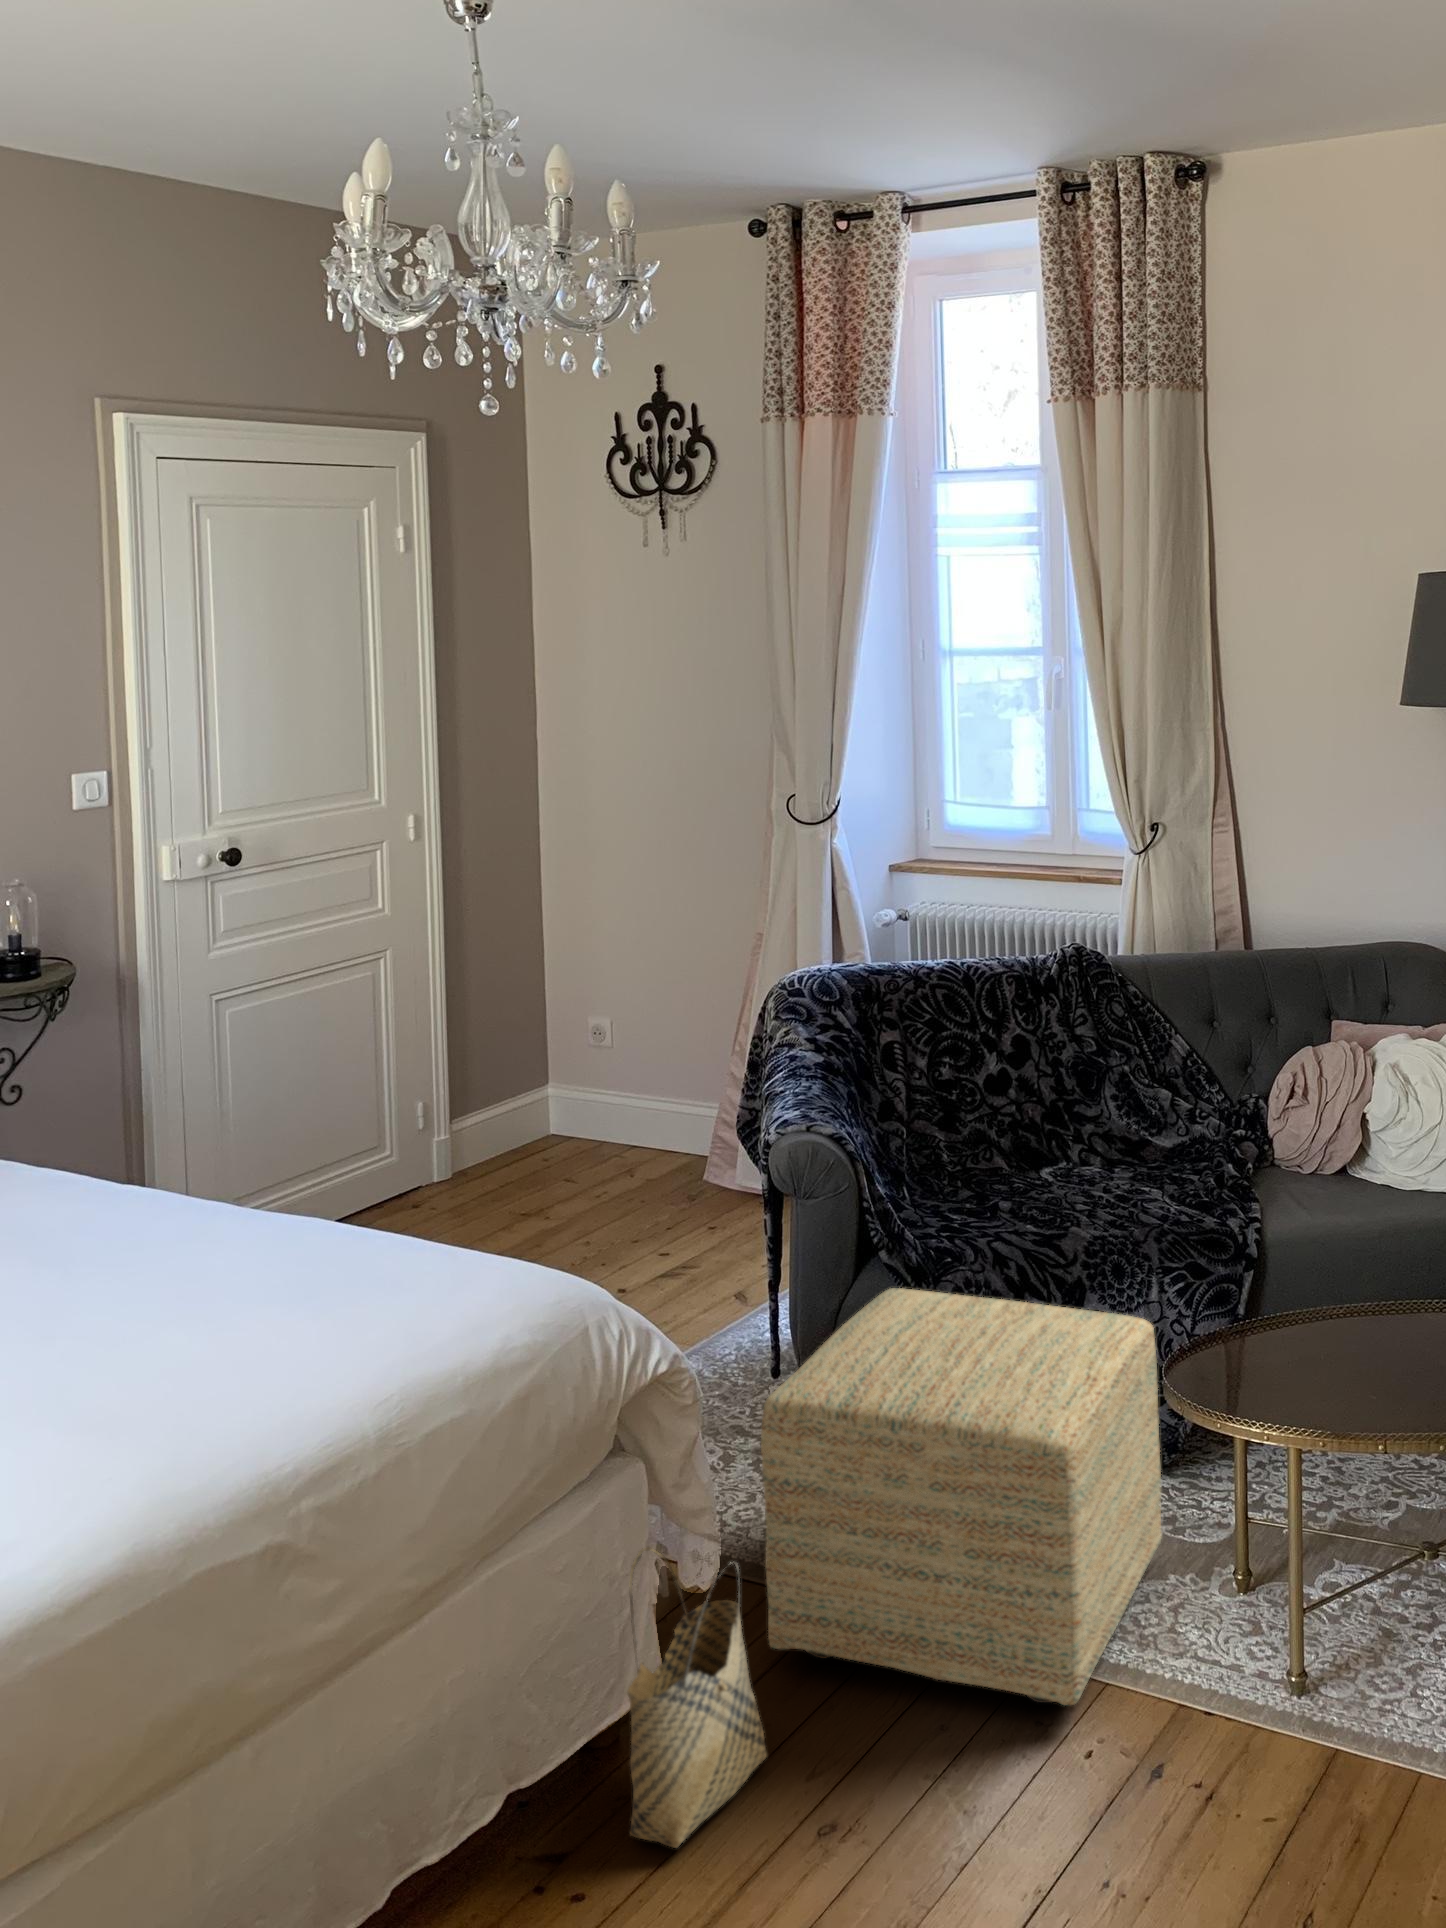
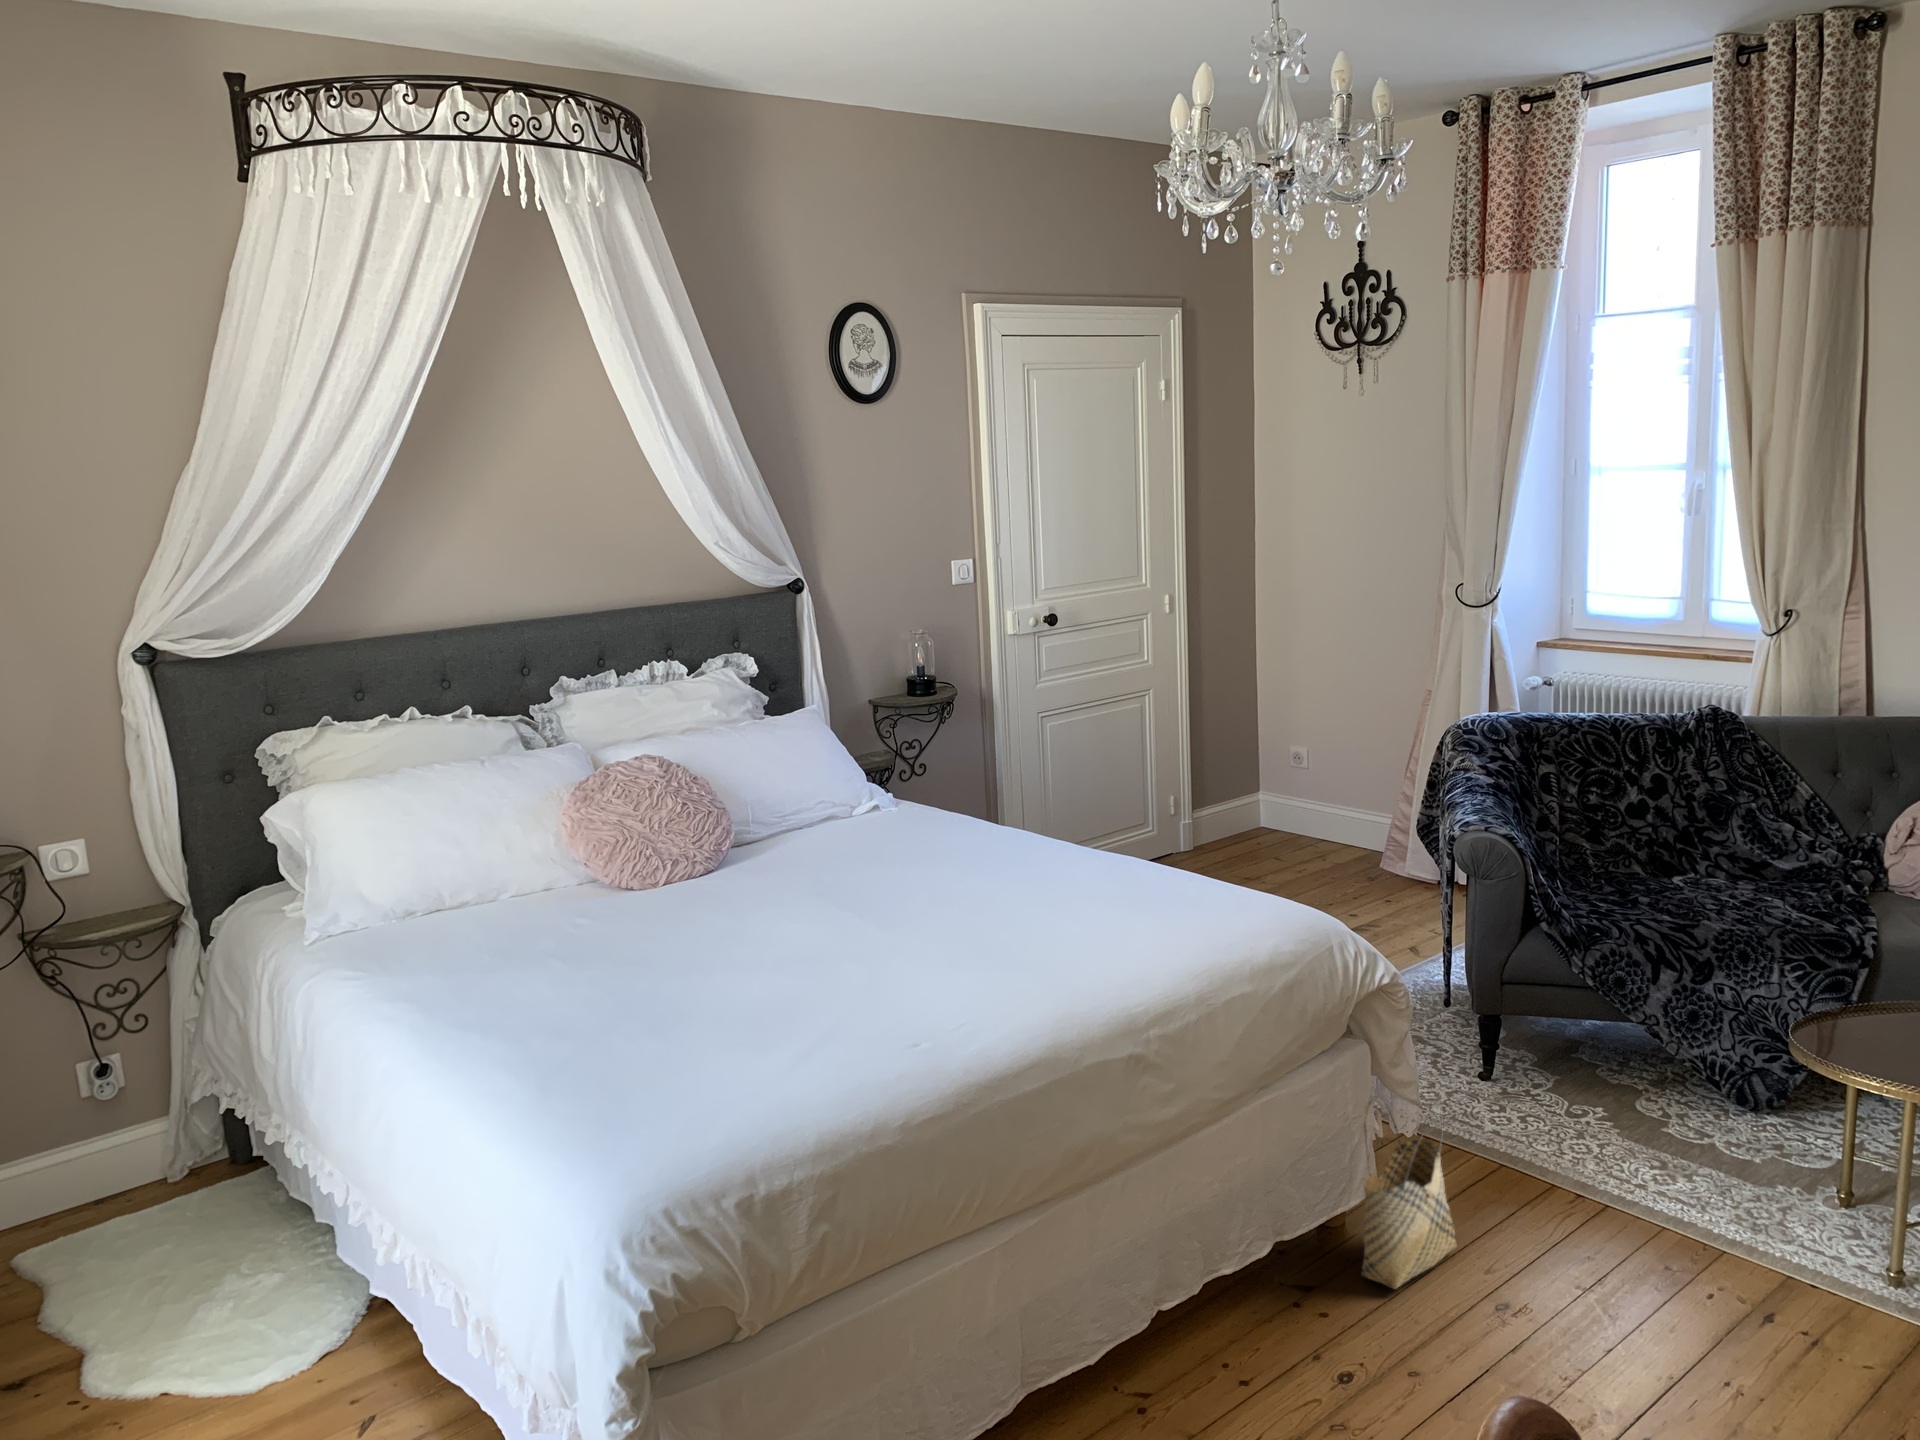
ottoman: present [761,1288,1162,1705] -> none [1453,950,1779,1258]

